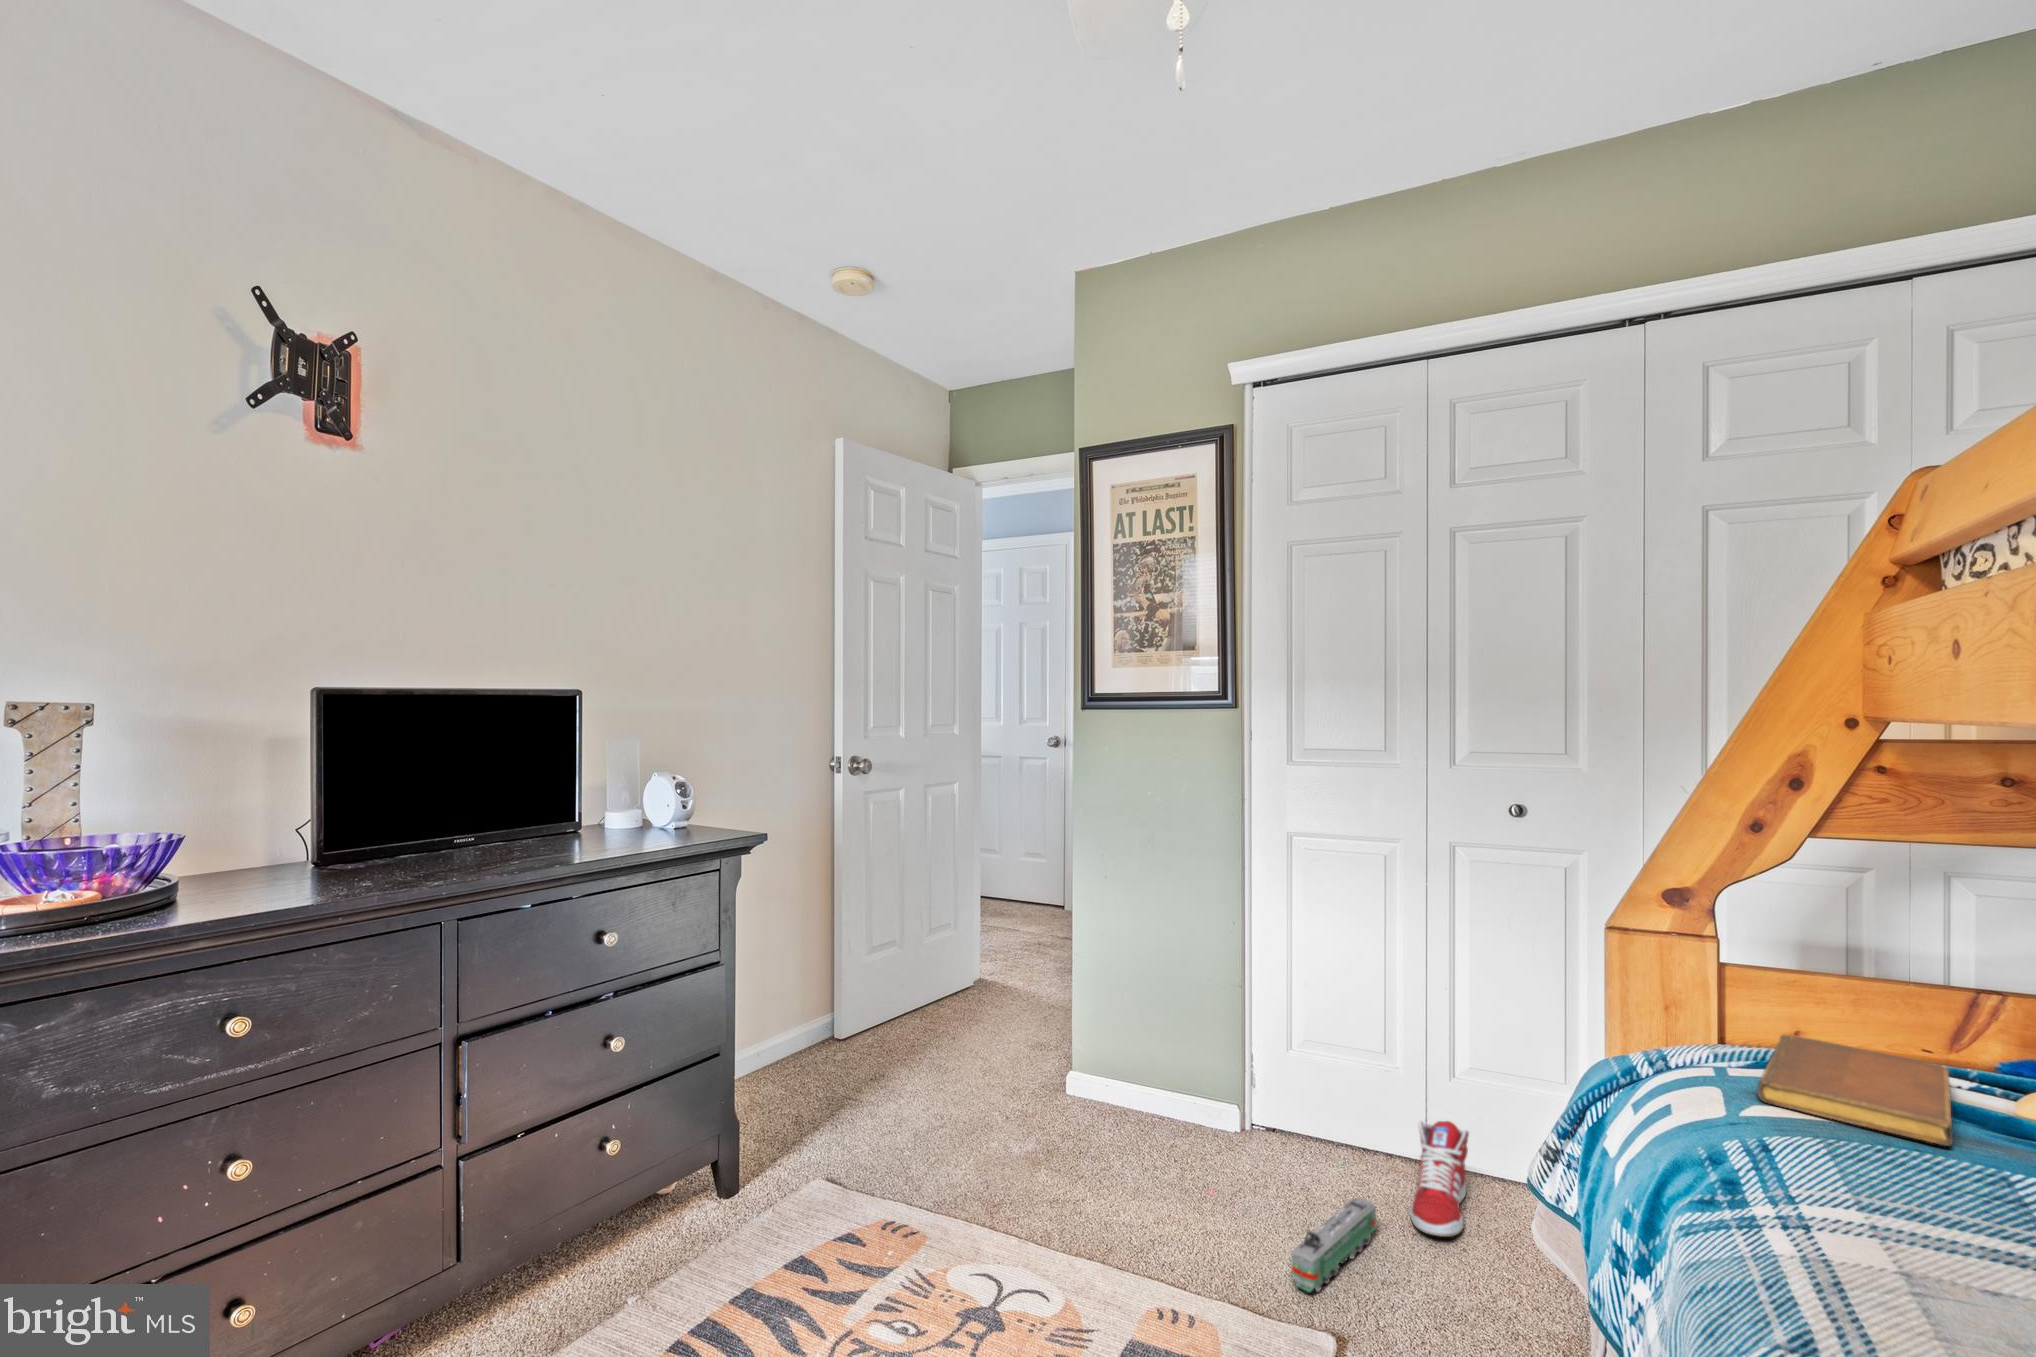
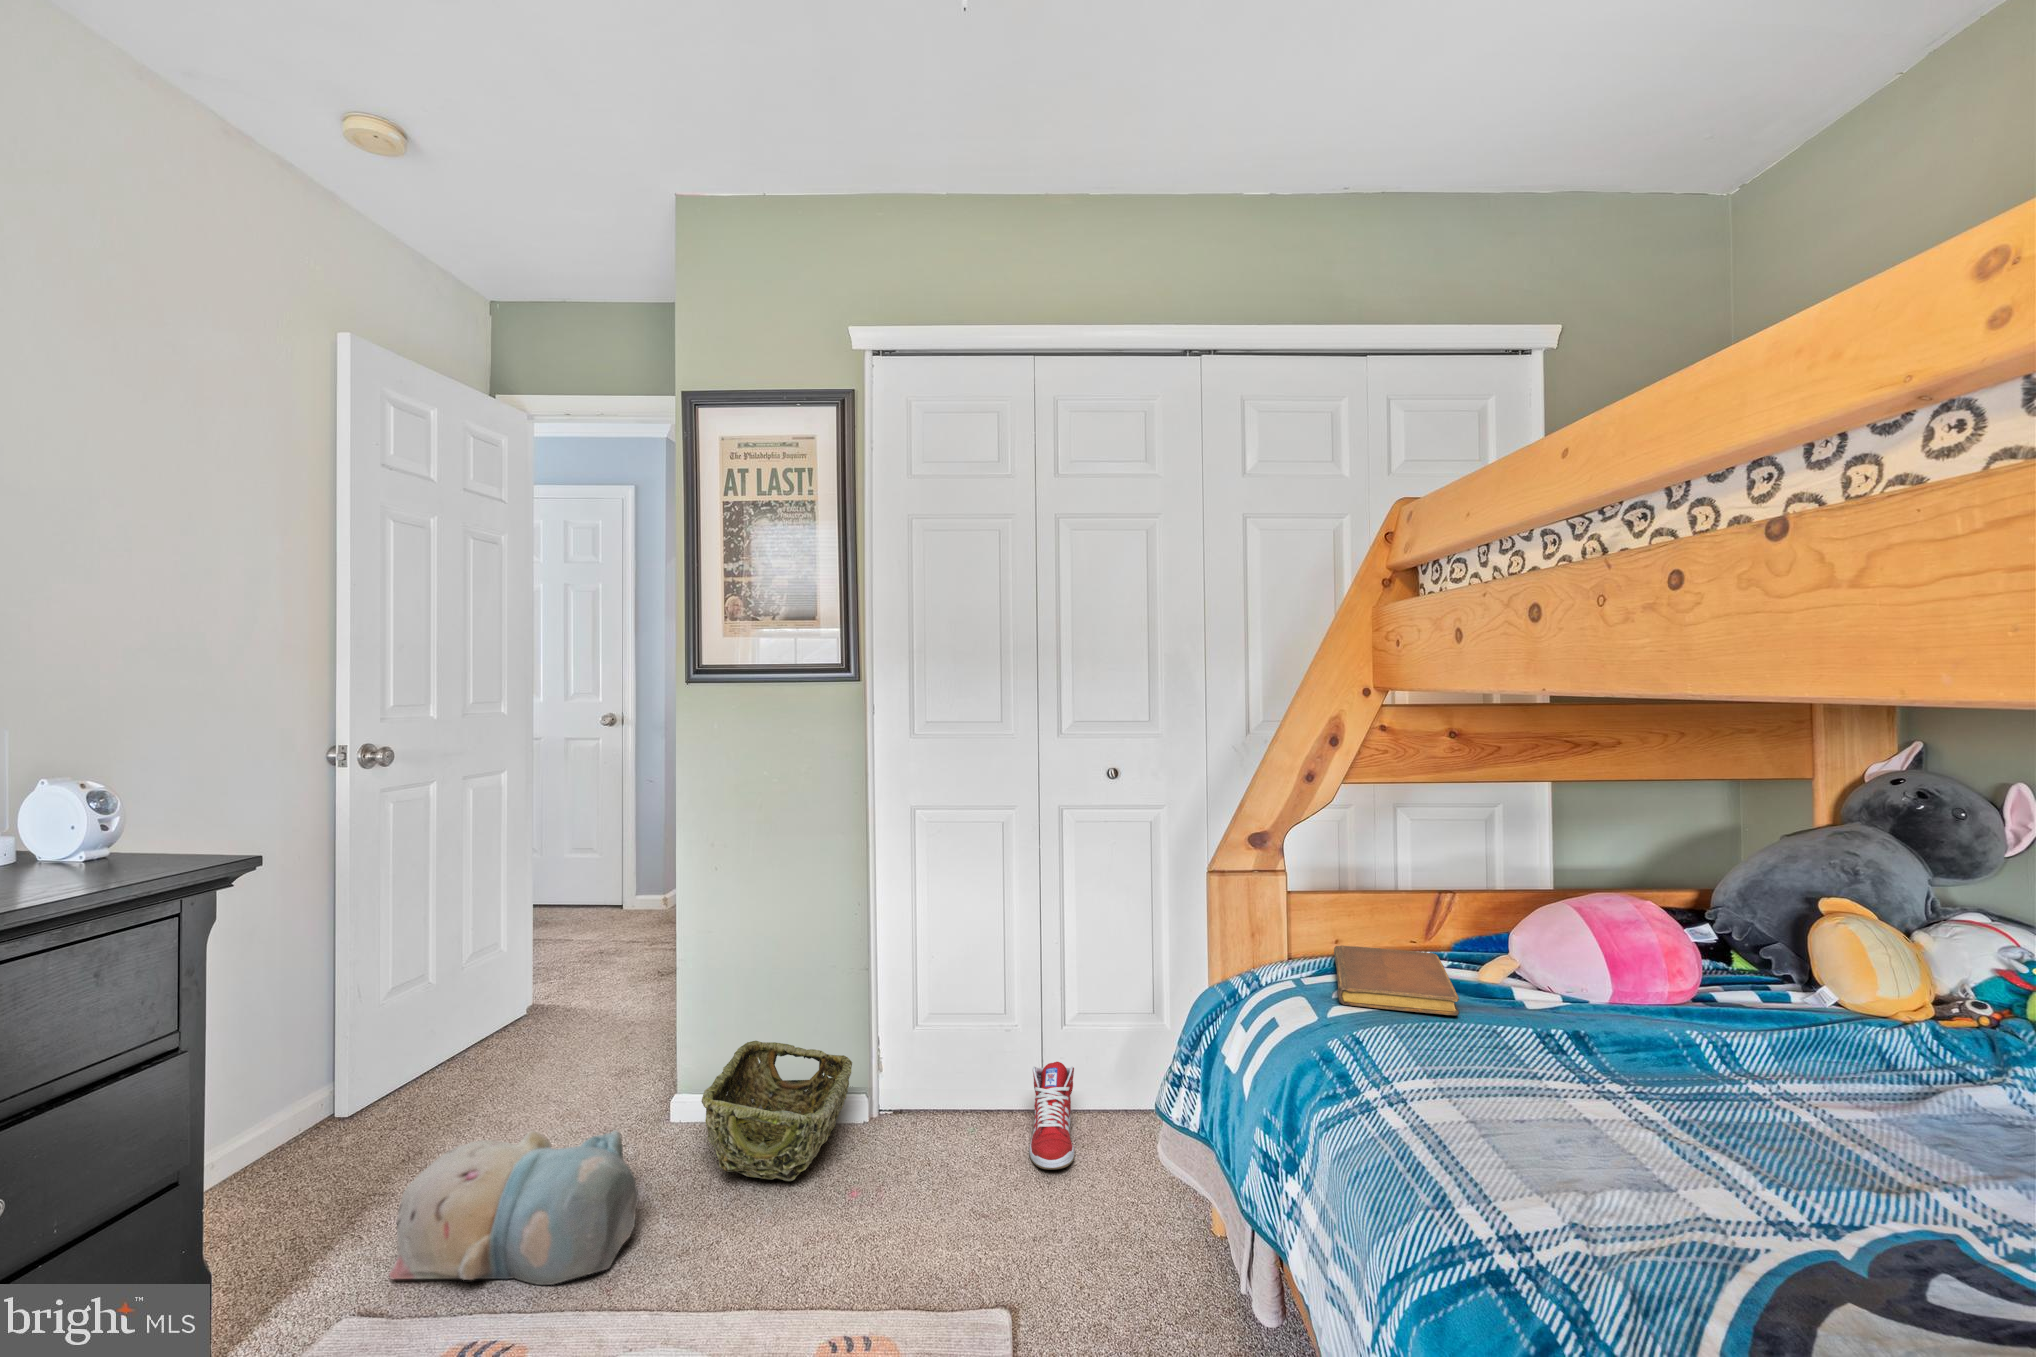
woven basket: none [1080,1041,1229,1178] -> present [701,1041,852,1181]
plush toy: none [840,1079,1023,1212] -> present [389,1130,639,1285]
toy train: present [1292,1197,1376,1292] -> none [940,1151,1005,1256]

